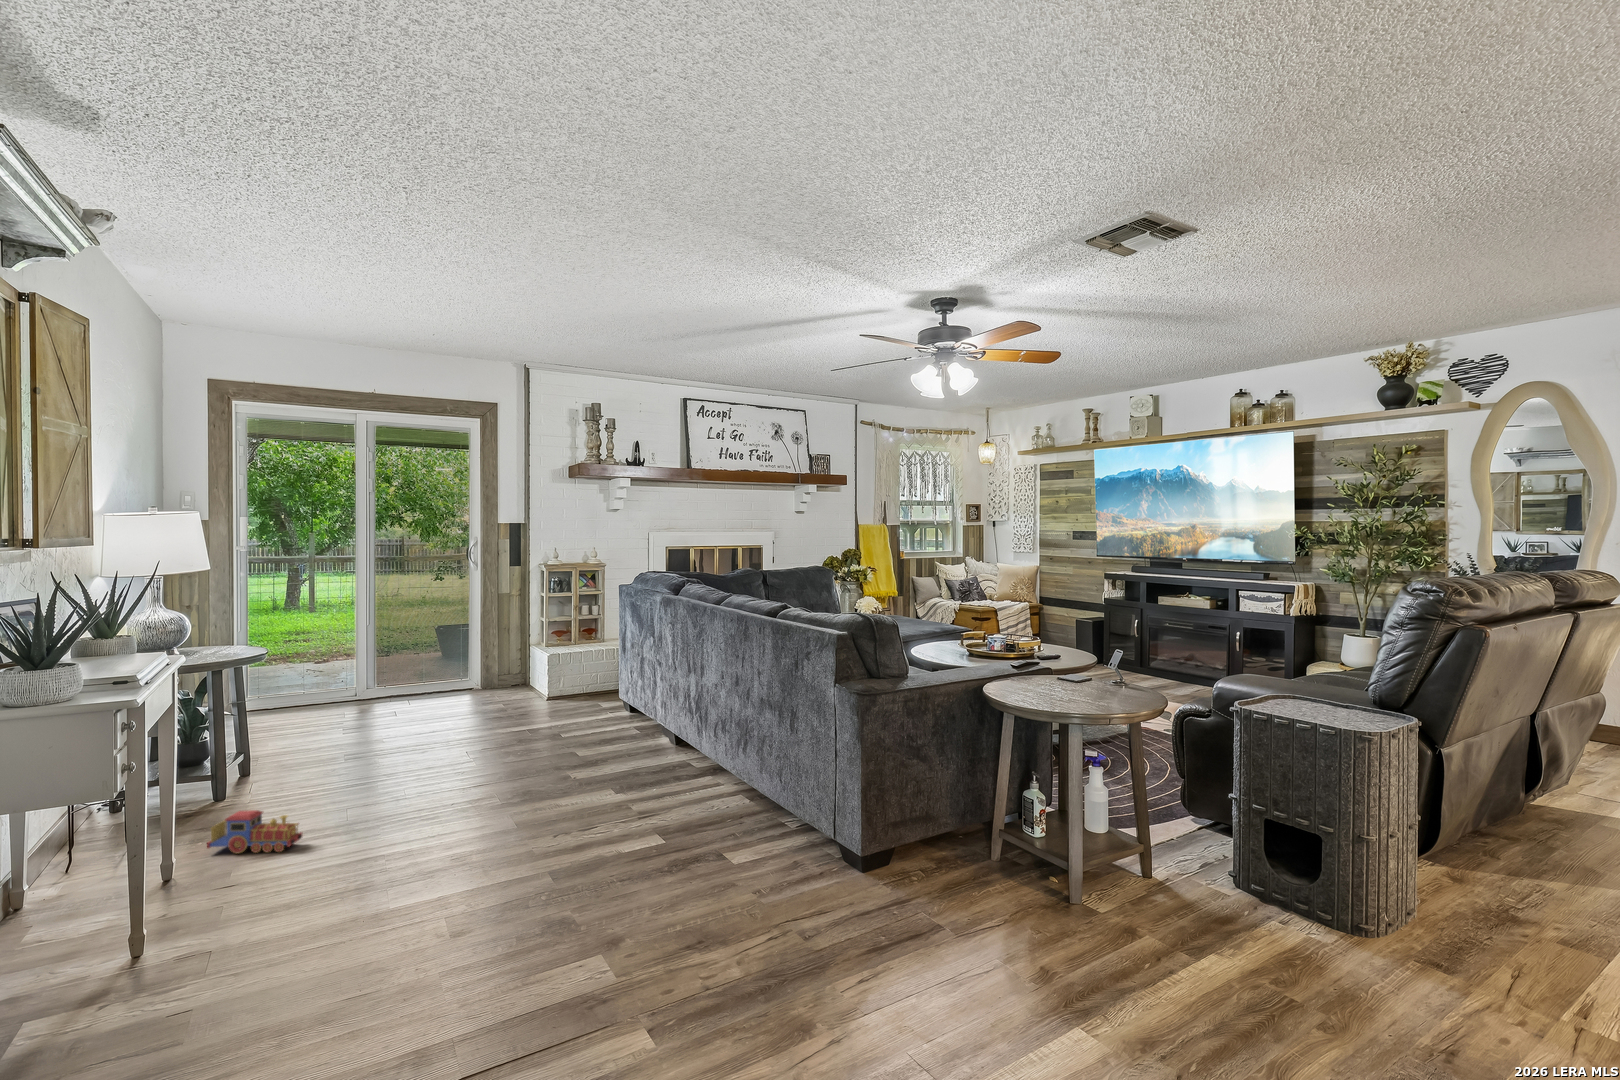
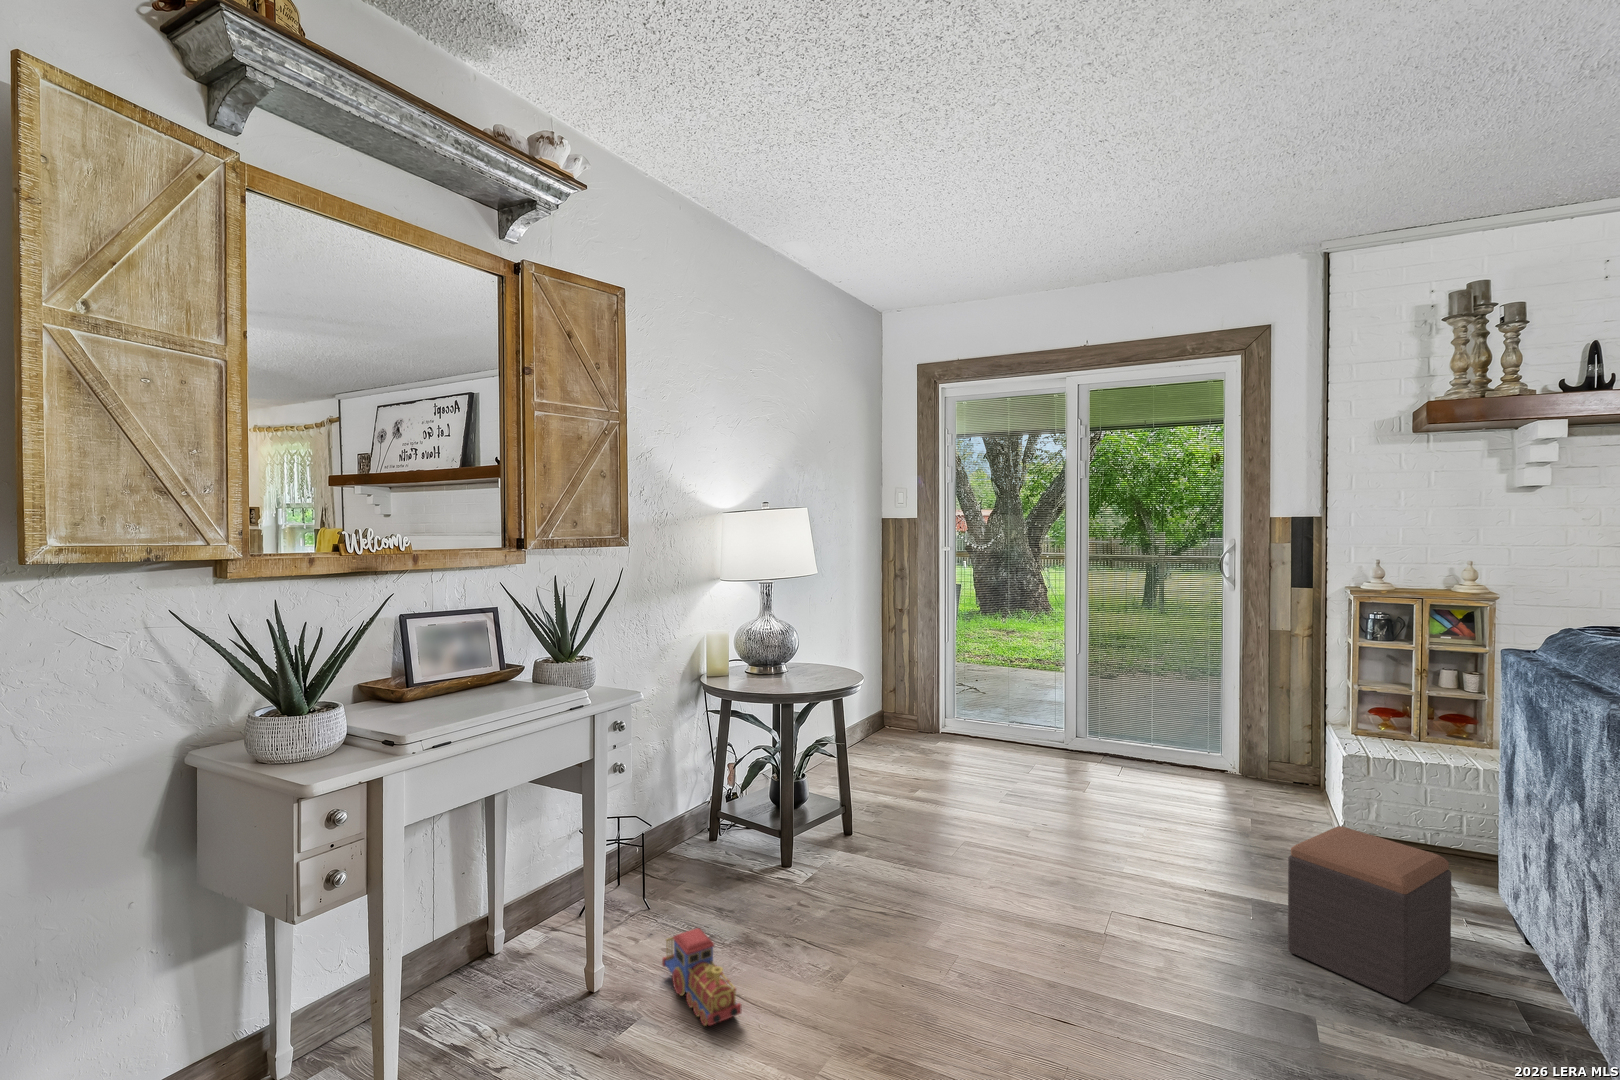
footstool: none [551,677,610,739] -> present [1288,826,1451,1003]

